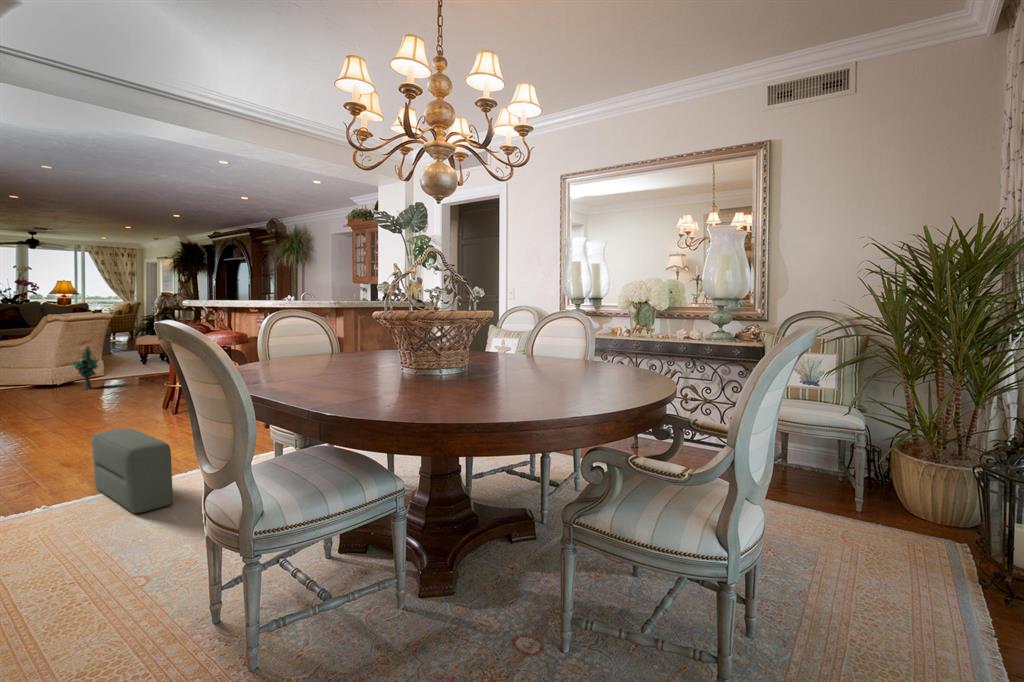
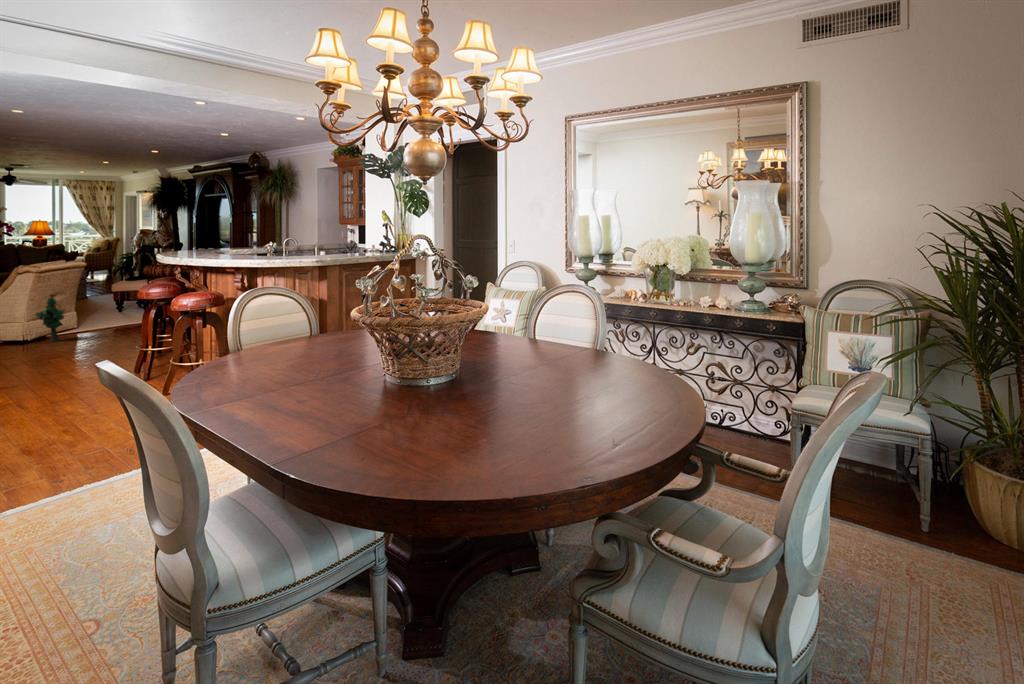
pouf: present [92,429,173,513] -> none [25,408,116,512]

